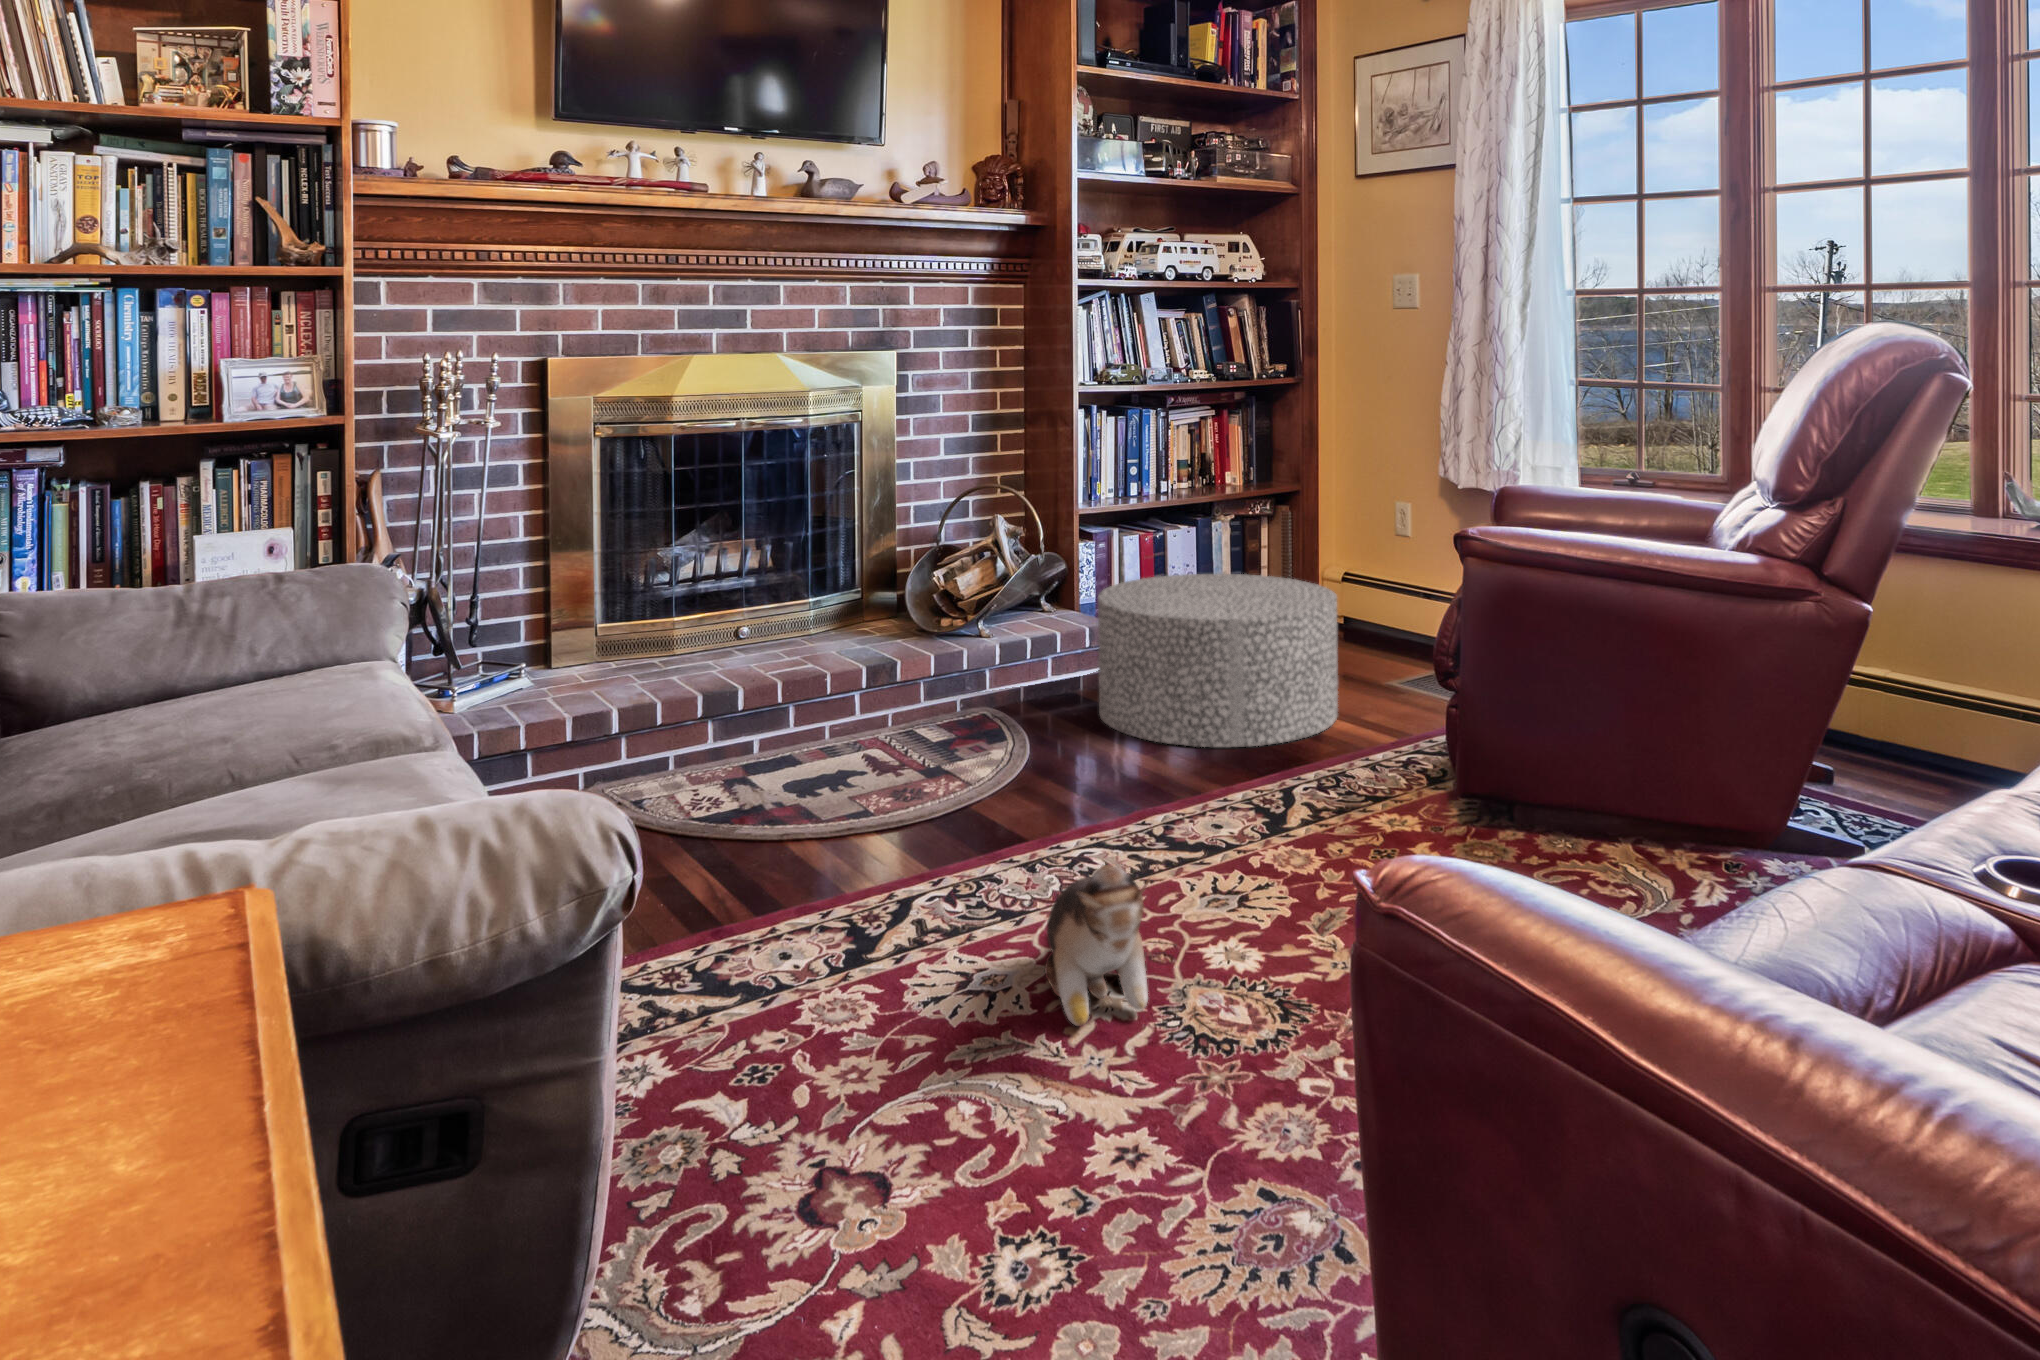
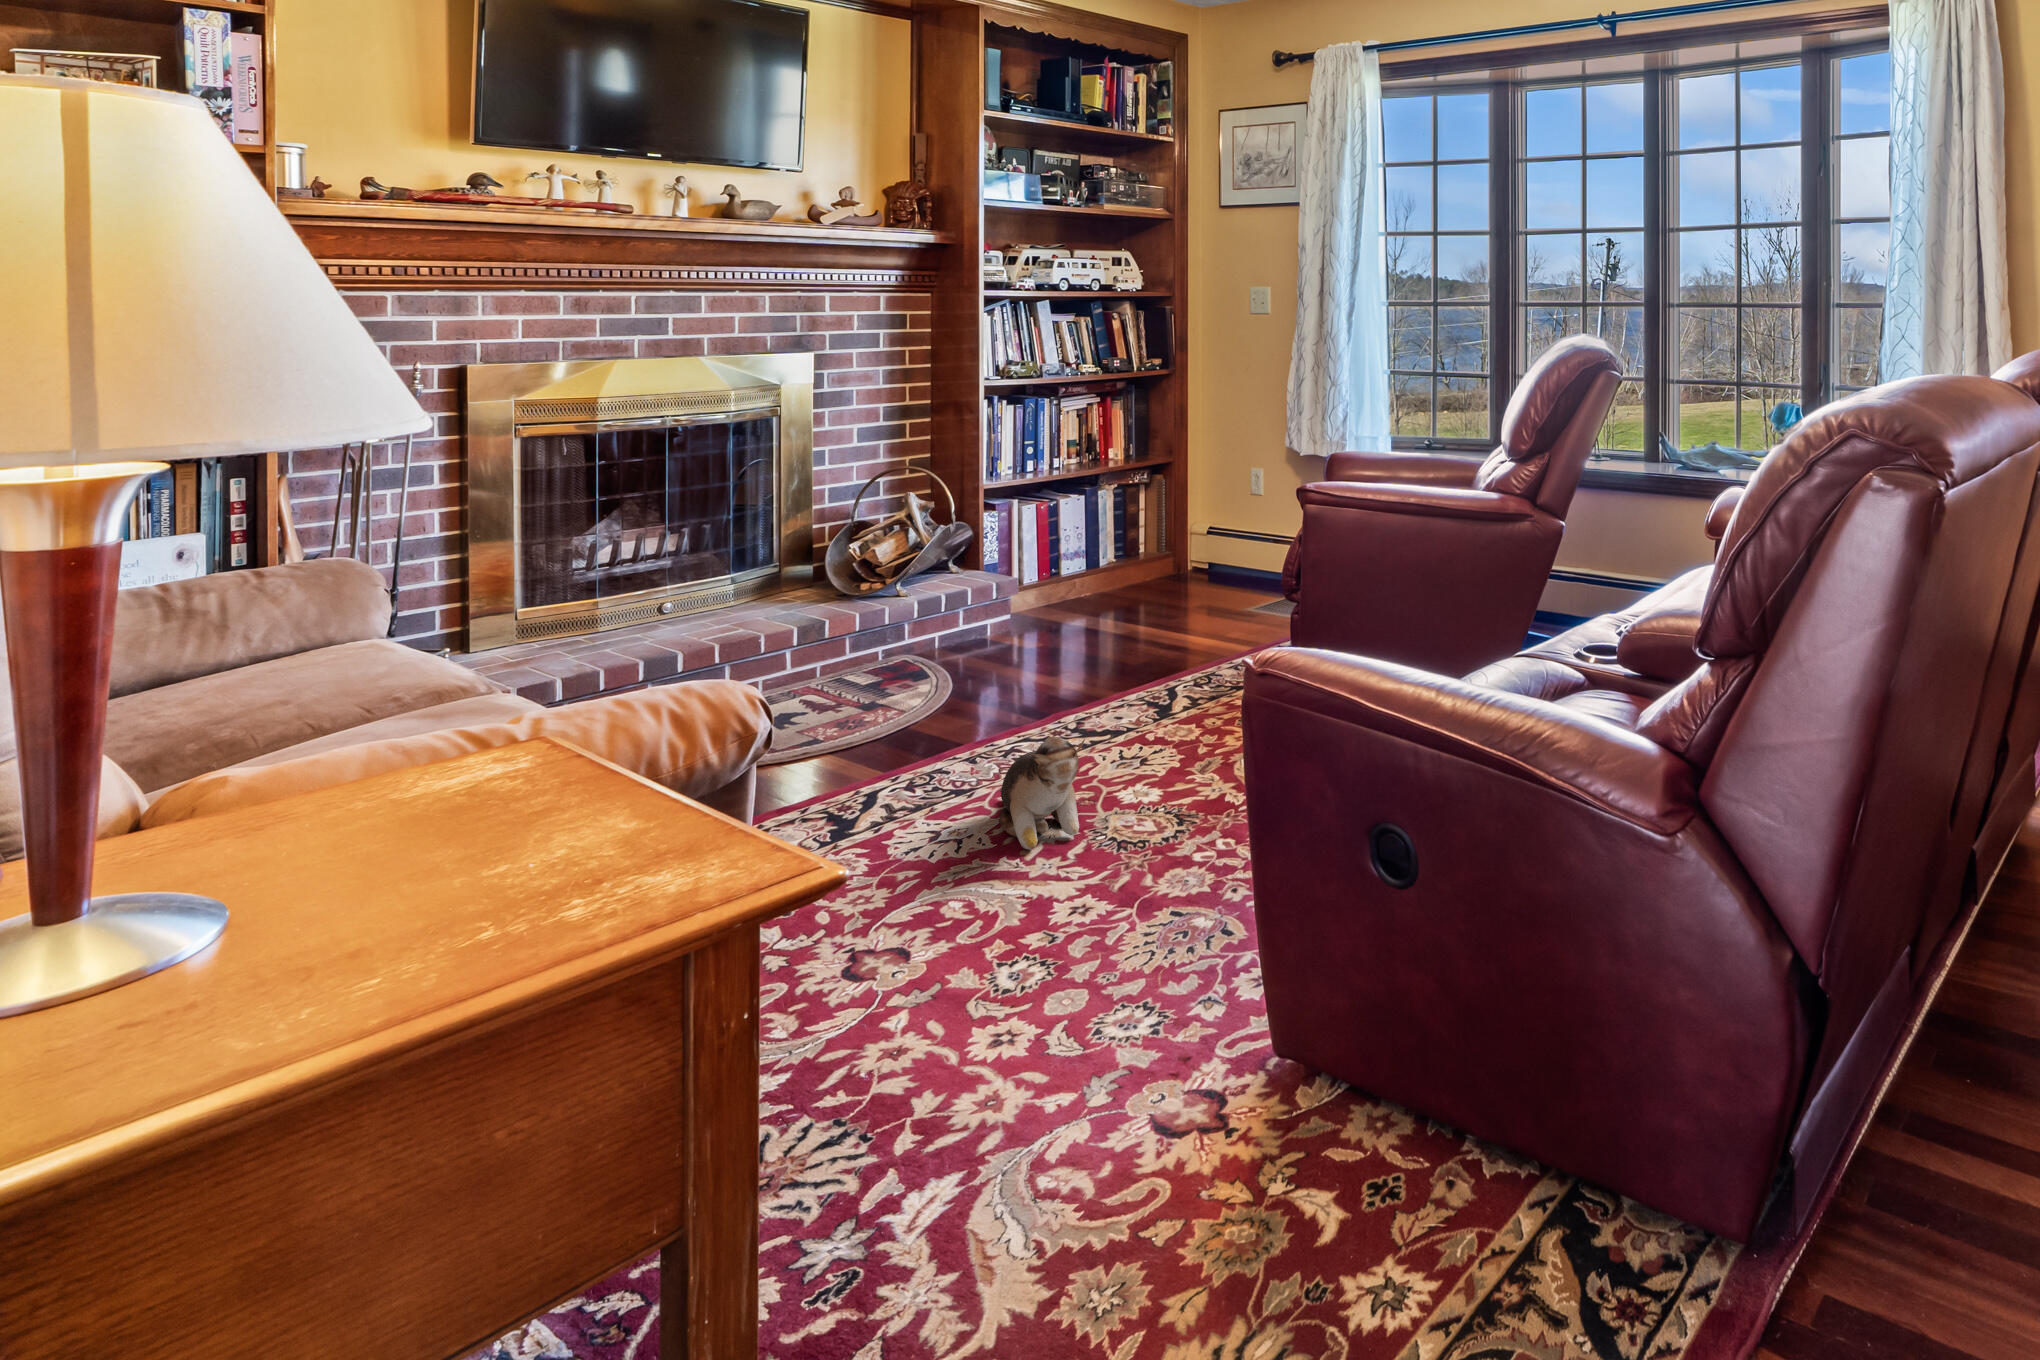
ottoman: present [1098,574,1338,747] -> none [1008,535,1206,671]

